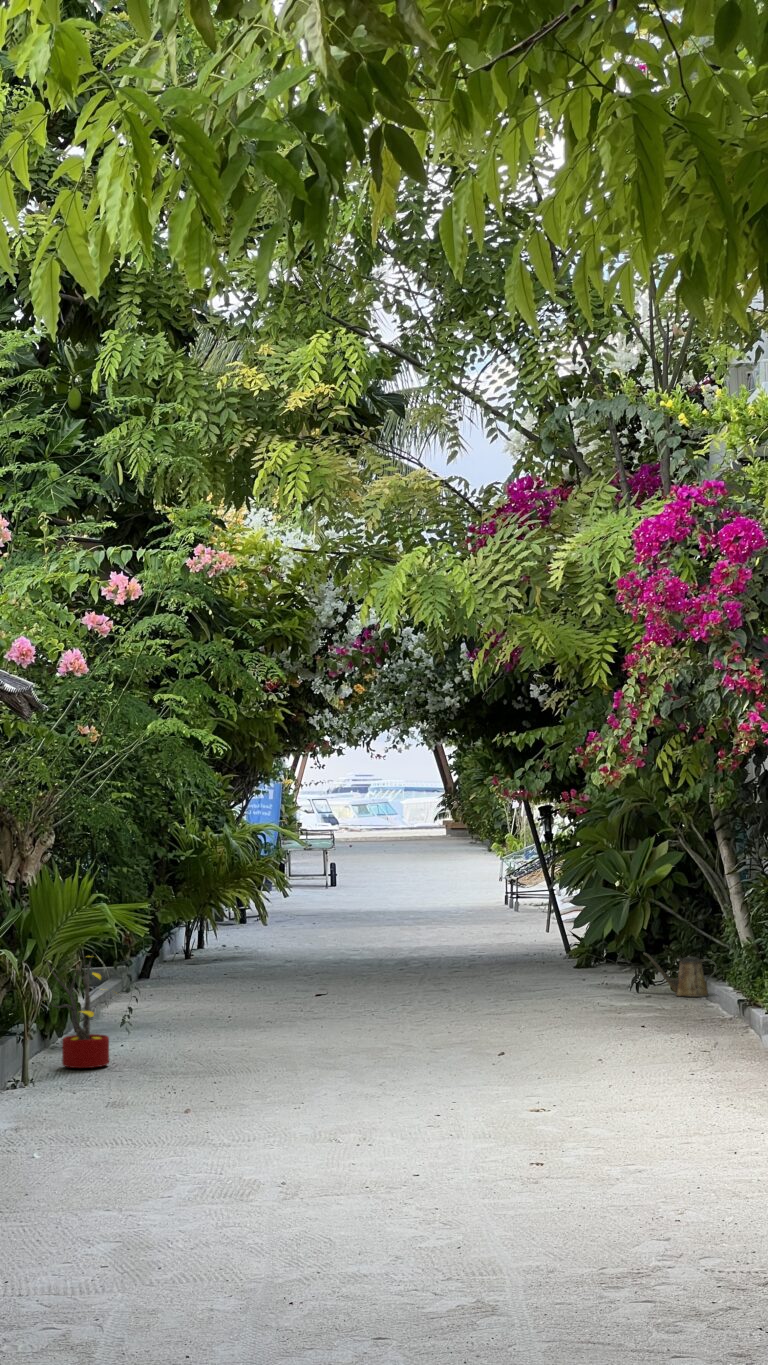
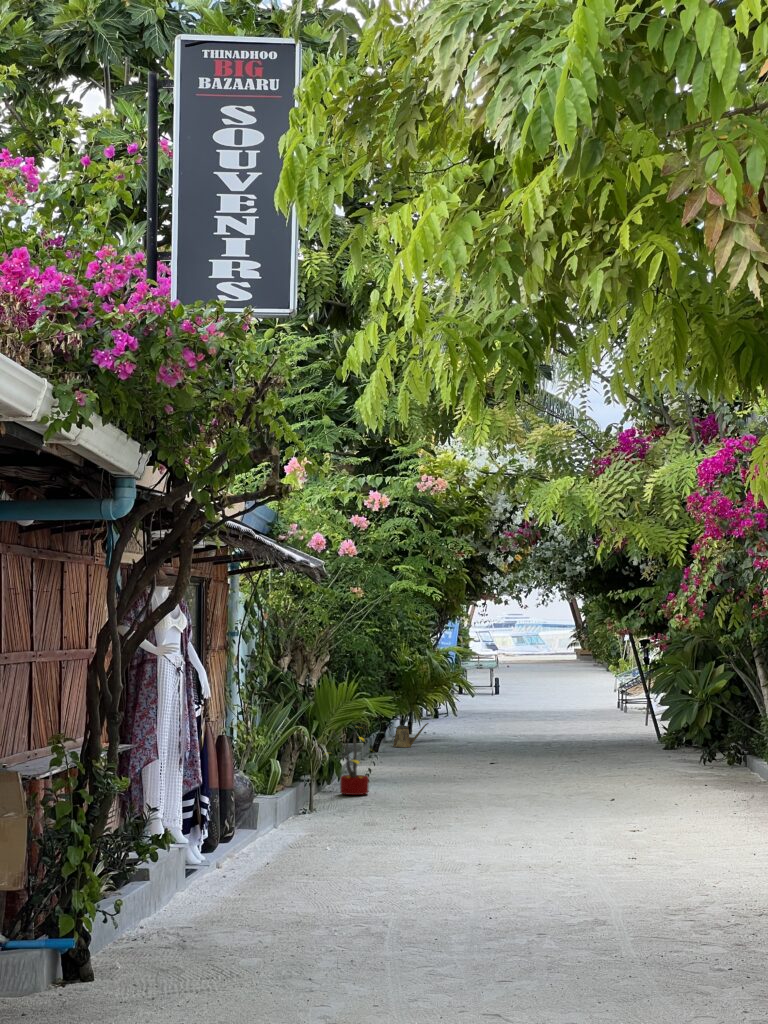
watering can: present [643,953,716,997] -> present [389,723,429,747]

